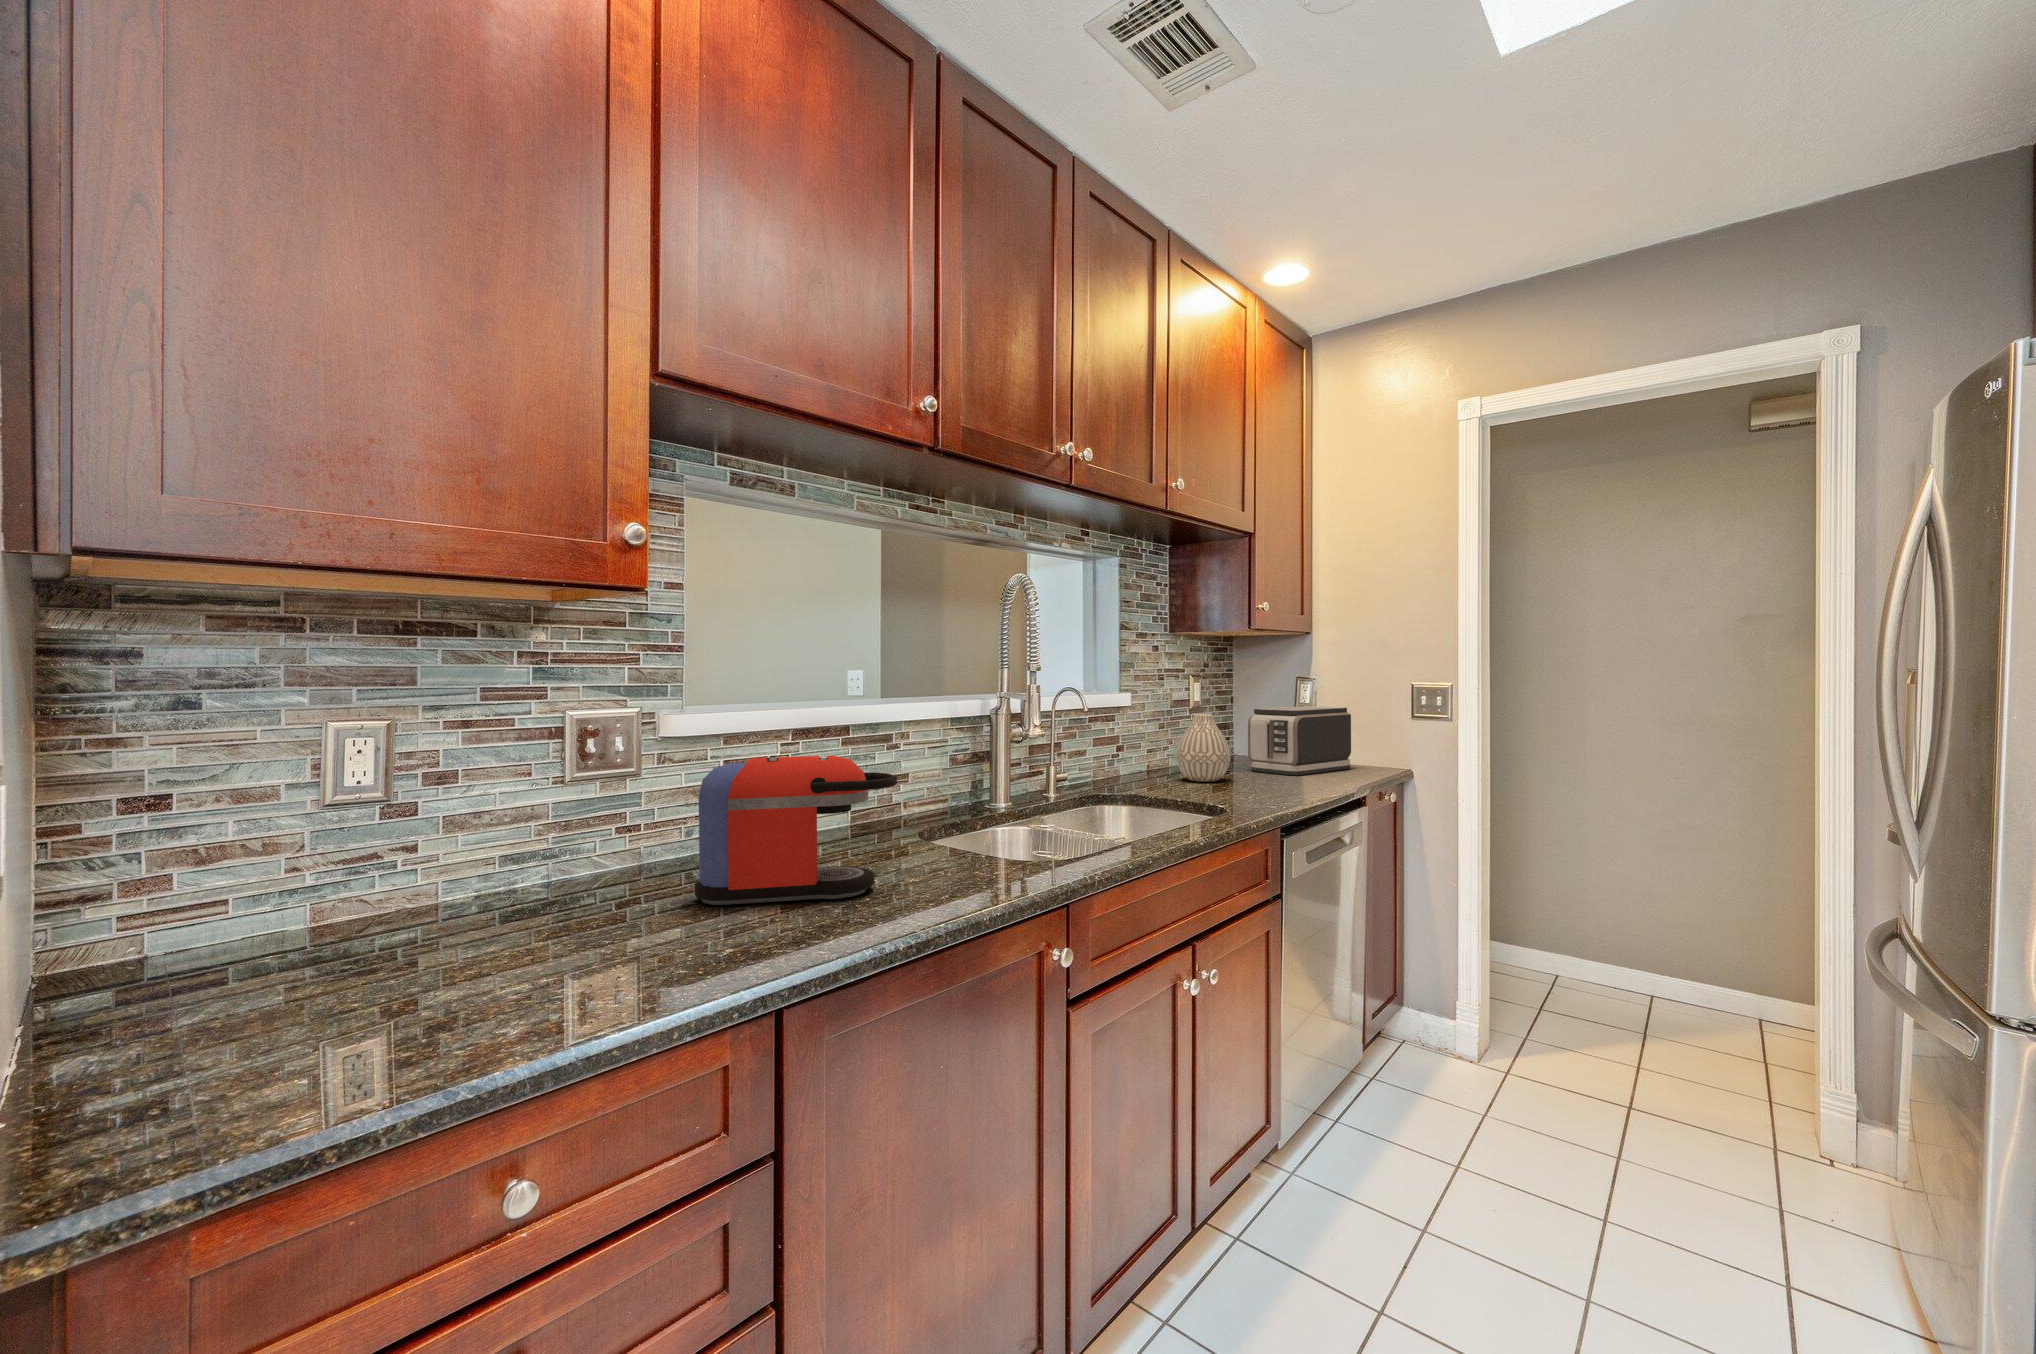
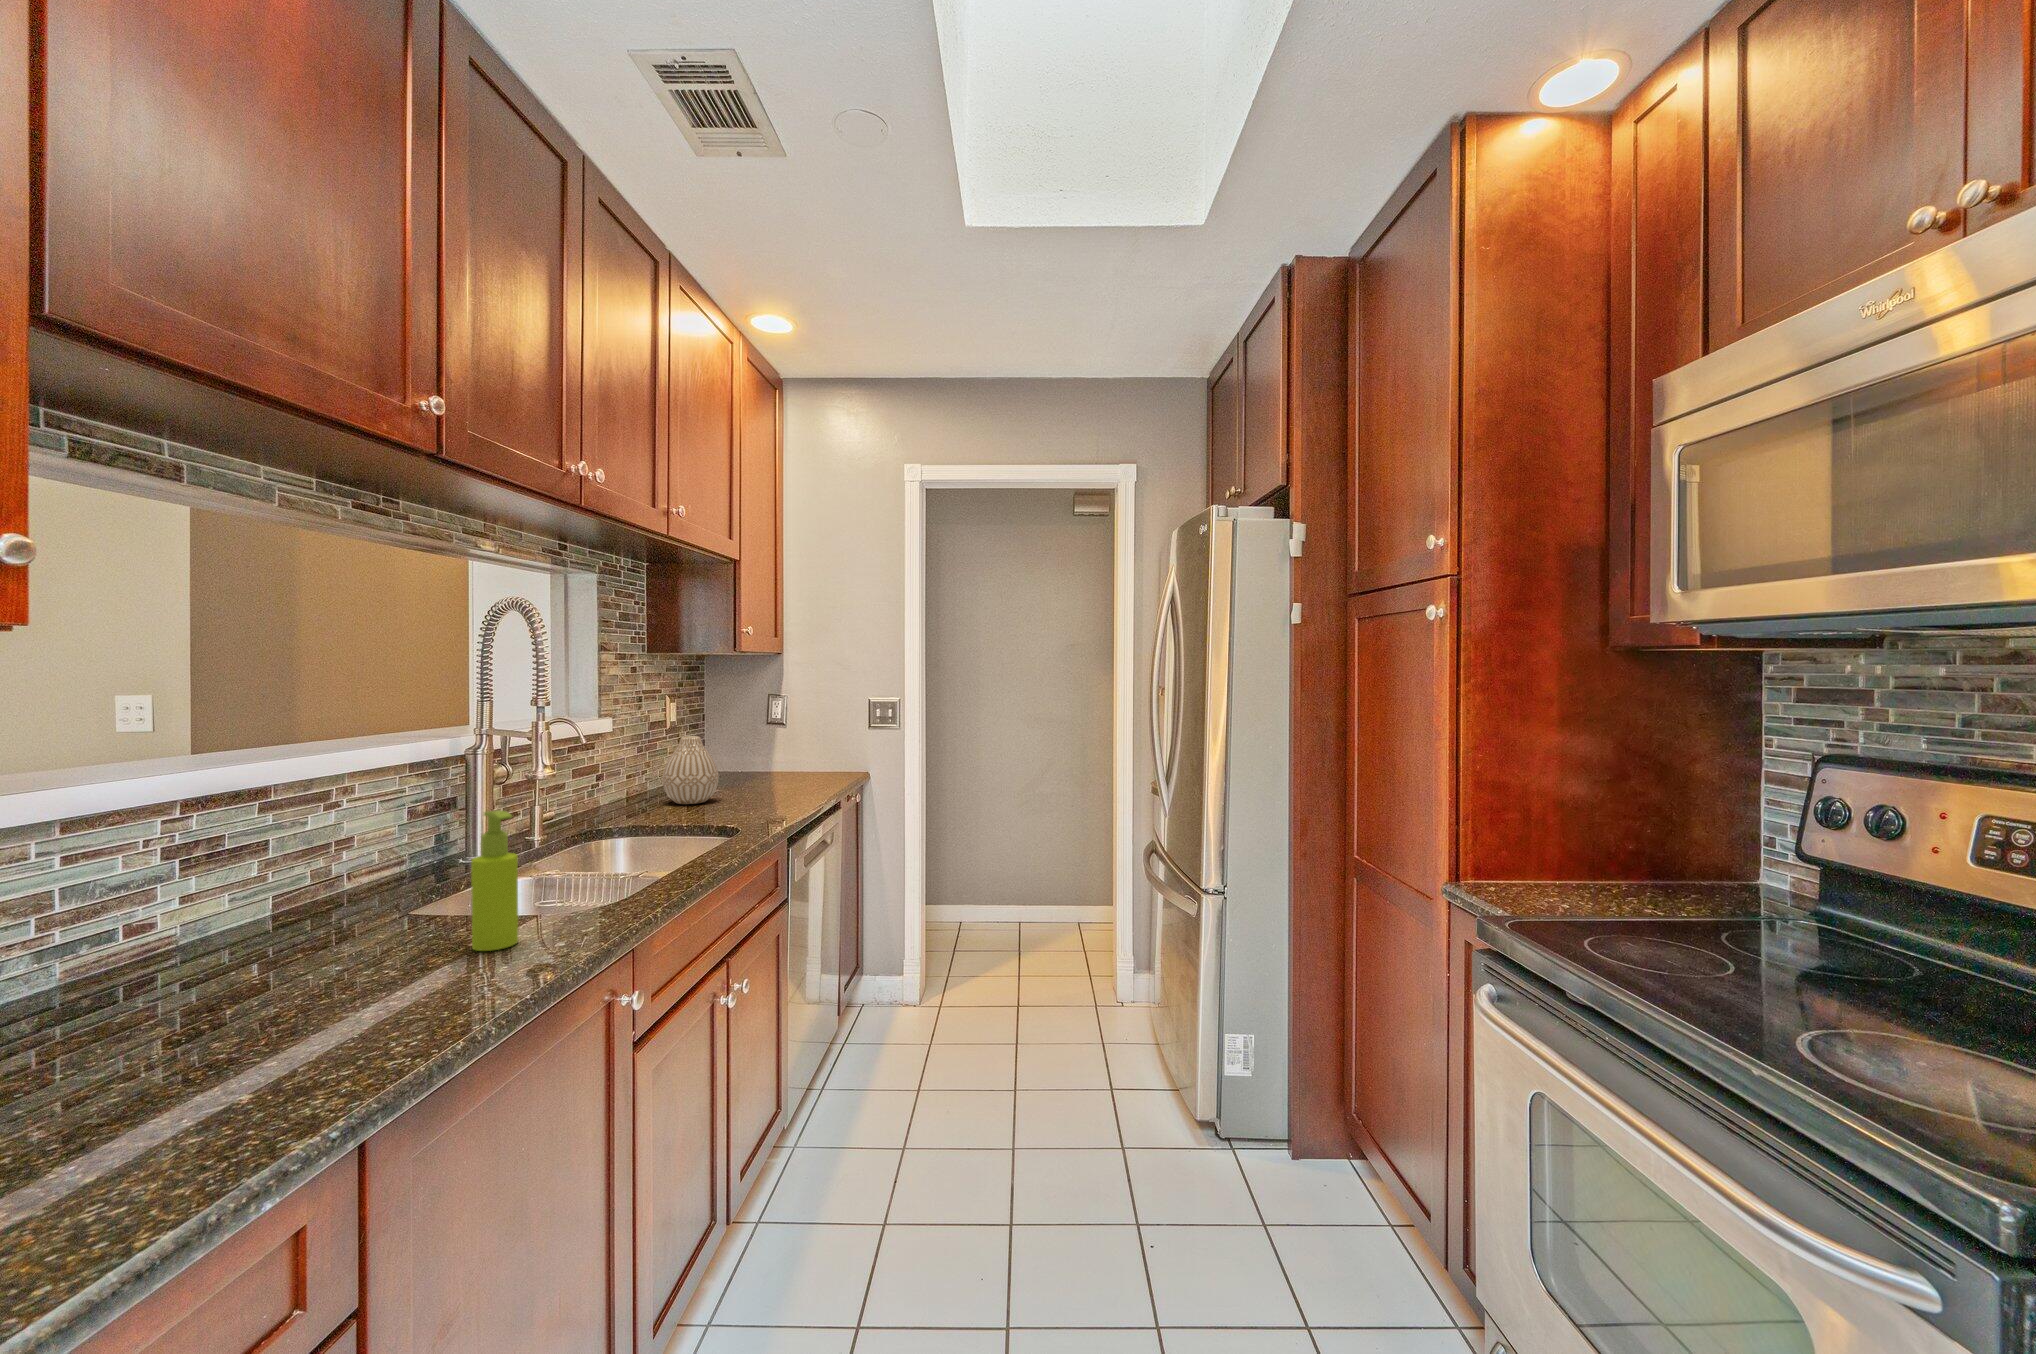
toaster: present [1248,706,1351,775] -> none [728,722,820,789]
soap dispenser: none [950,751,985,872] -> present [471,810,518,951]
coffee maker: present [695,756,897,905] -> none [72,838,416,1073]

